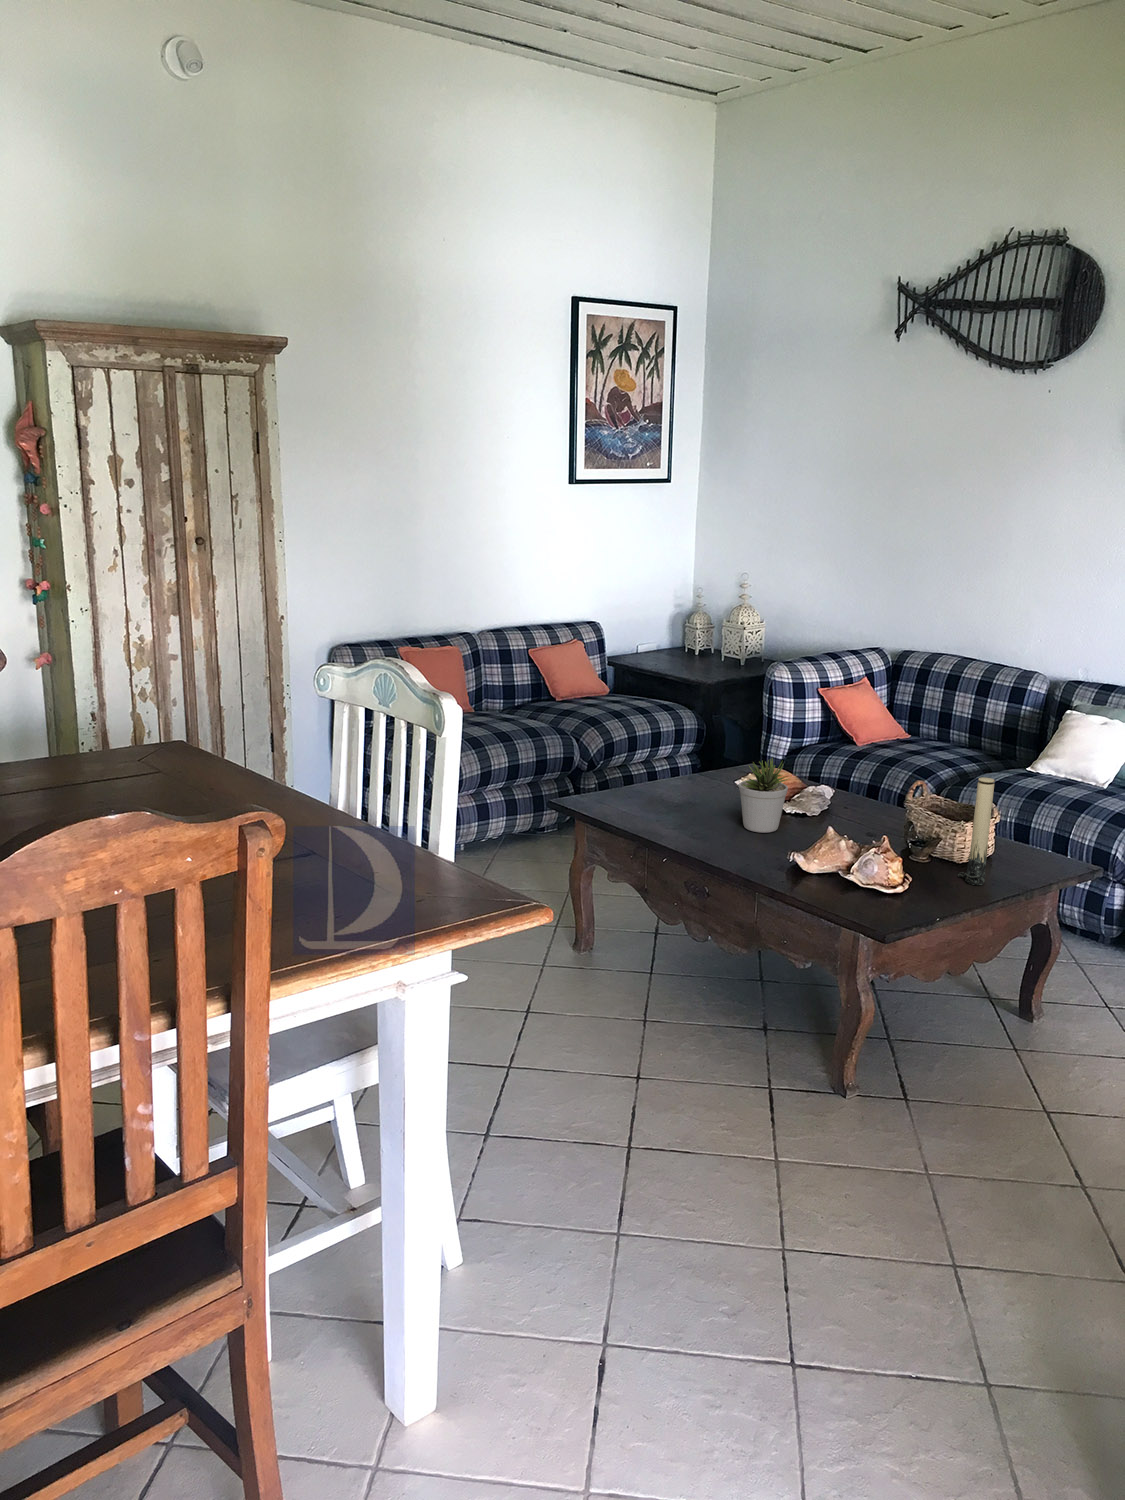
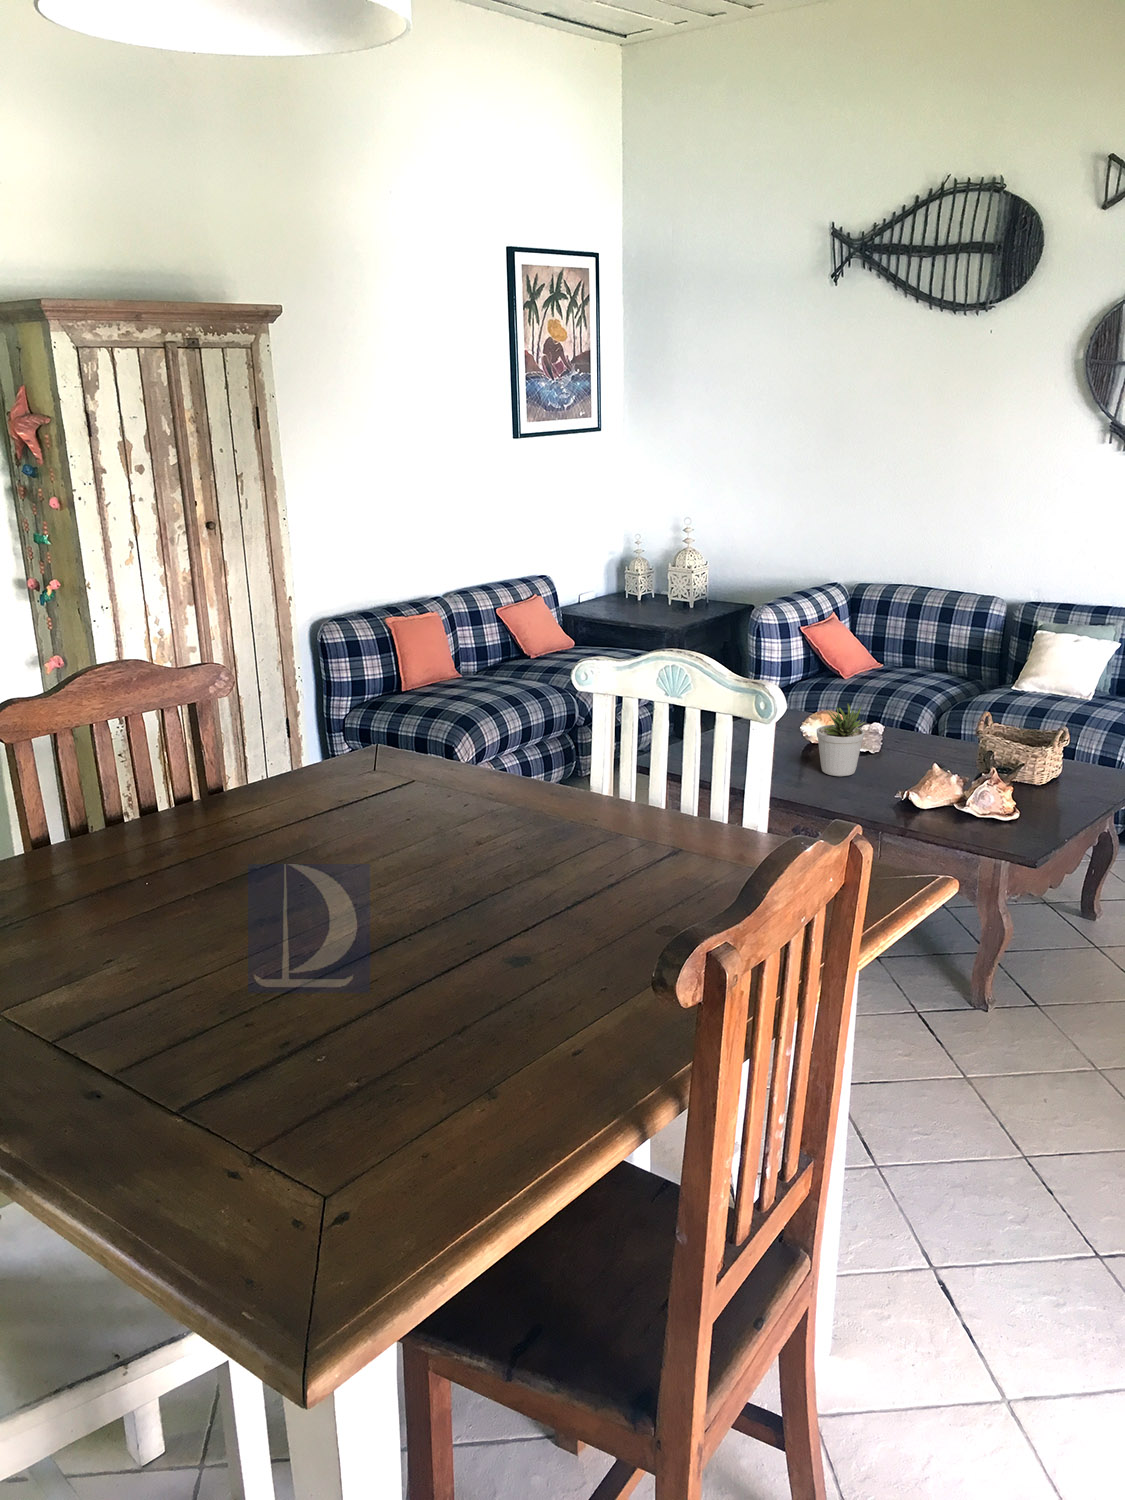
candle: present [958,777,995,885] -> none [1047,706,1086,807]

